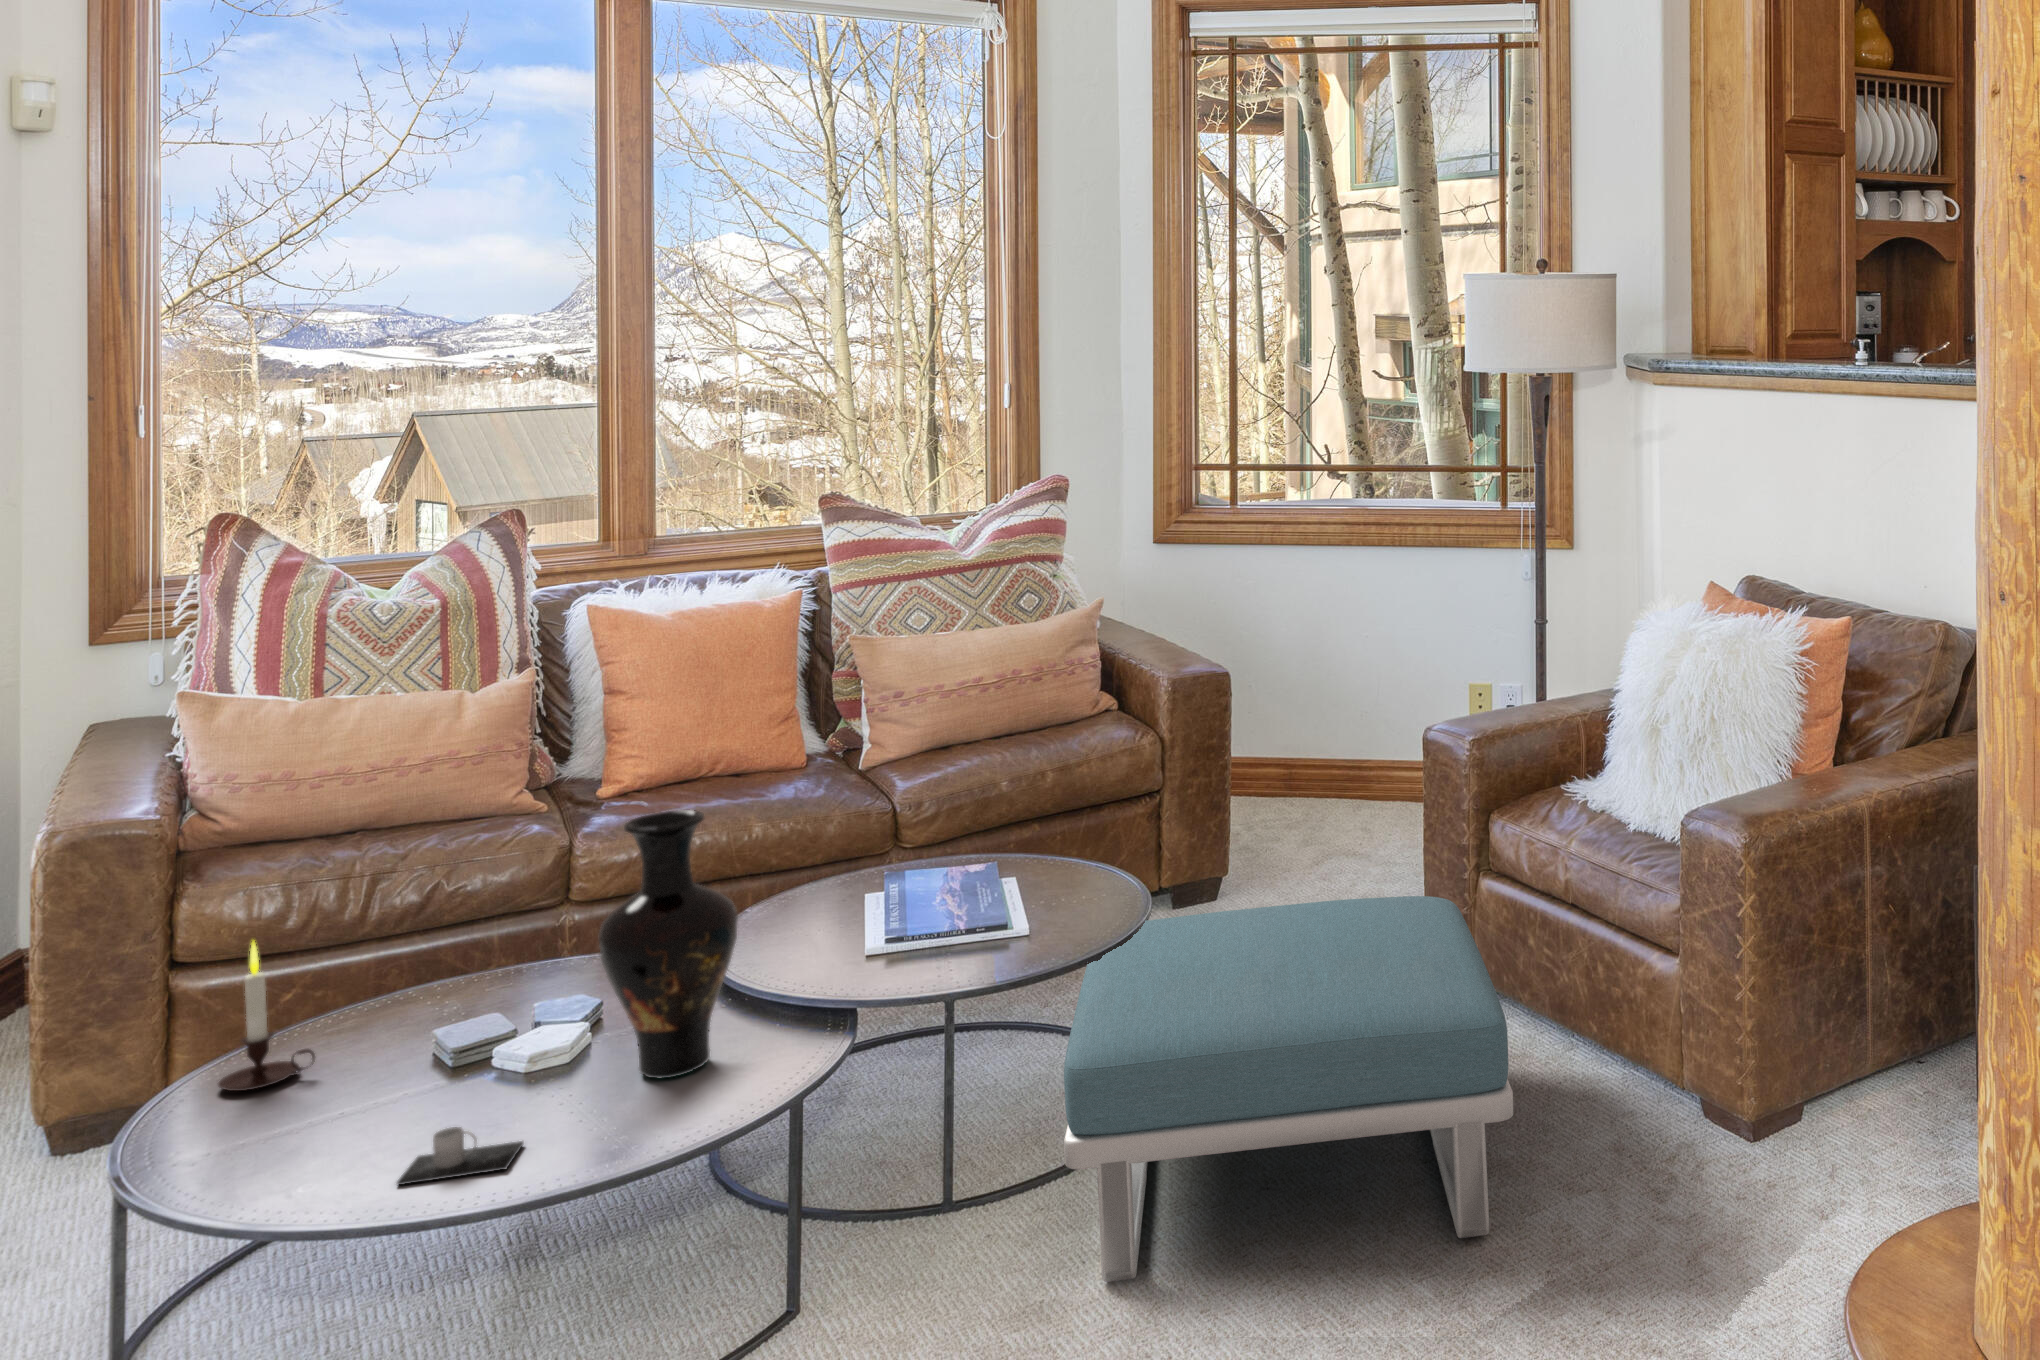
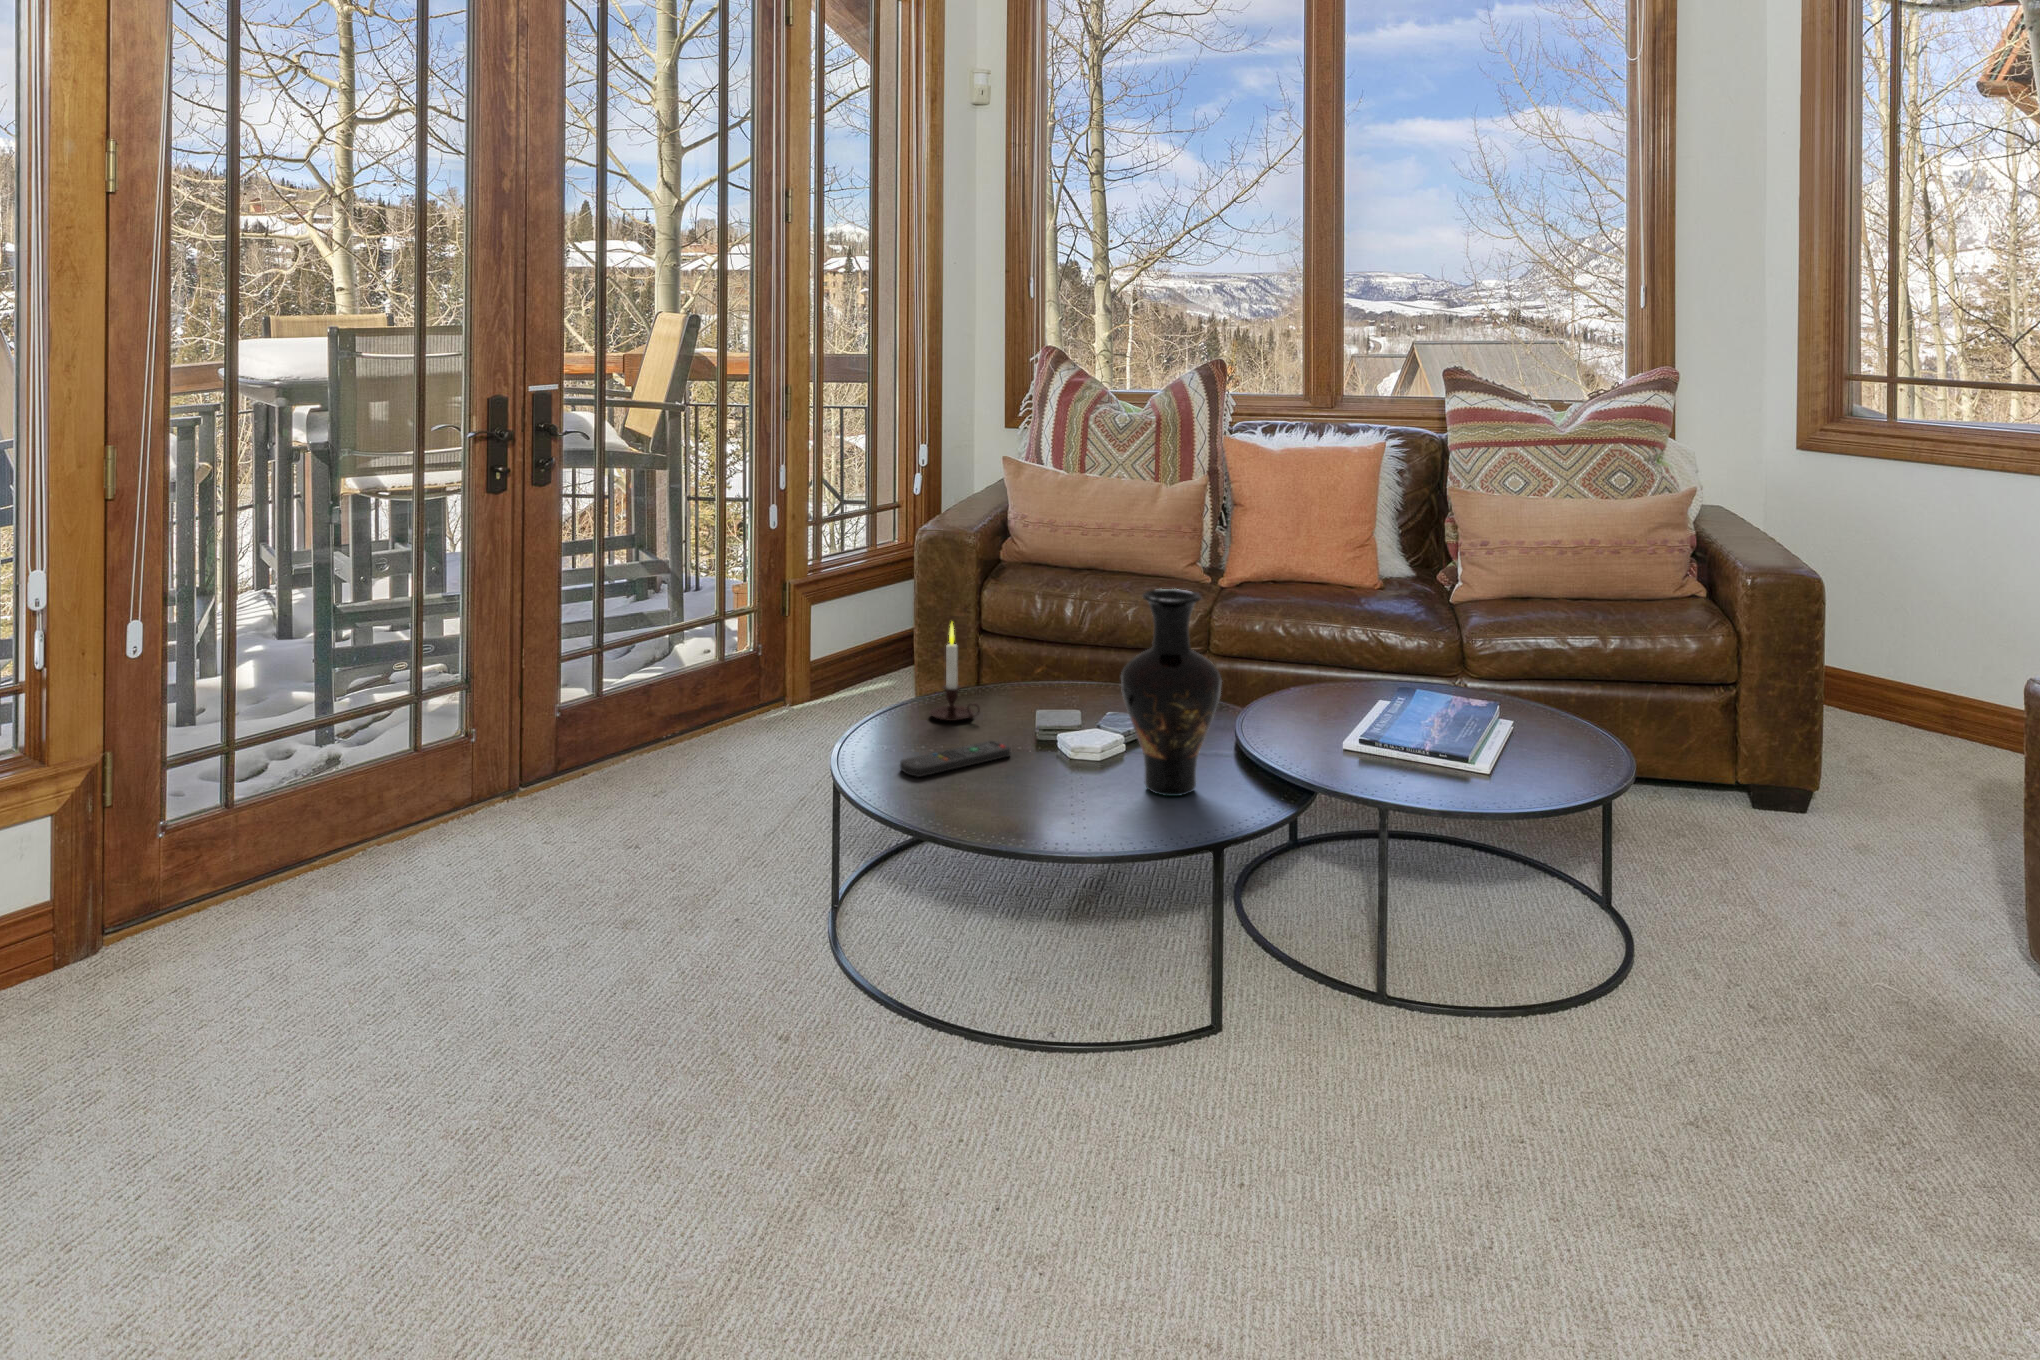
footstool: present [1064,896,1513,1282] -> none [1447,791,1992,1249]
remote control: none [237,1088,408,1177] -> present [900,741,1011,777]
mug: present [397,1127,523,1186] -> none [965,779,1047,820]

